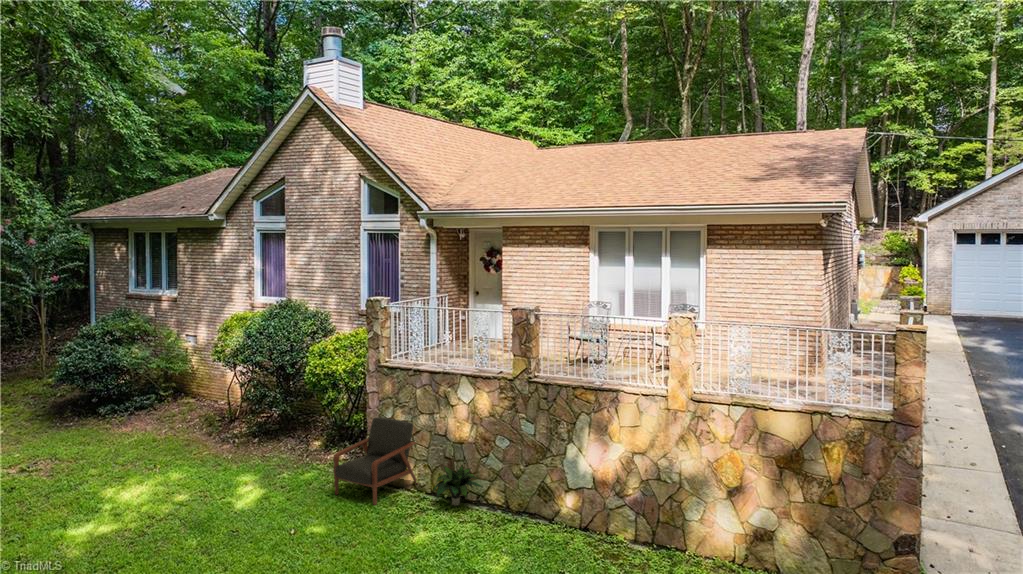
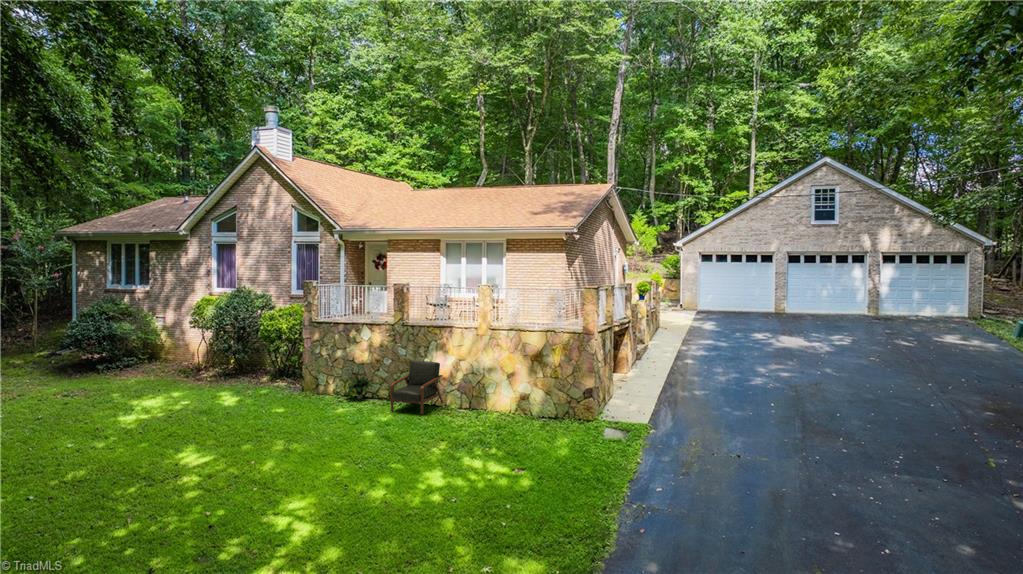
chair: present [333,418,418,505] -> present [390,361,443,415]

